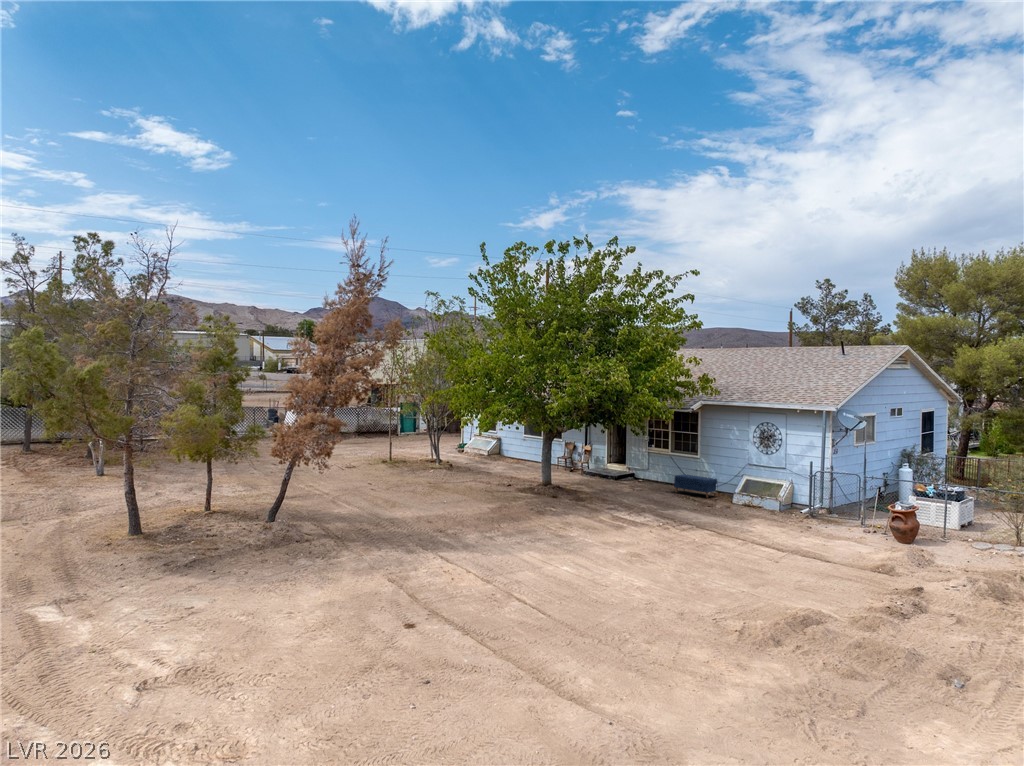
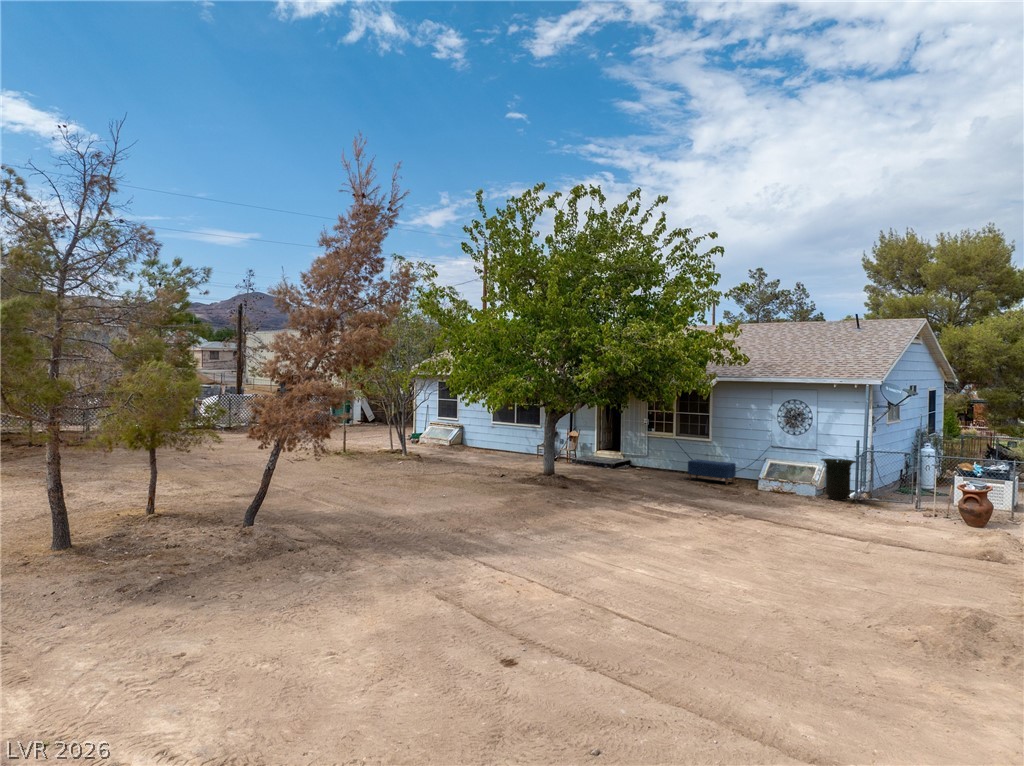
trash can: none [786,477,818,516] -> present [821,458,856,501]

